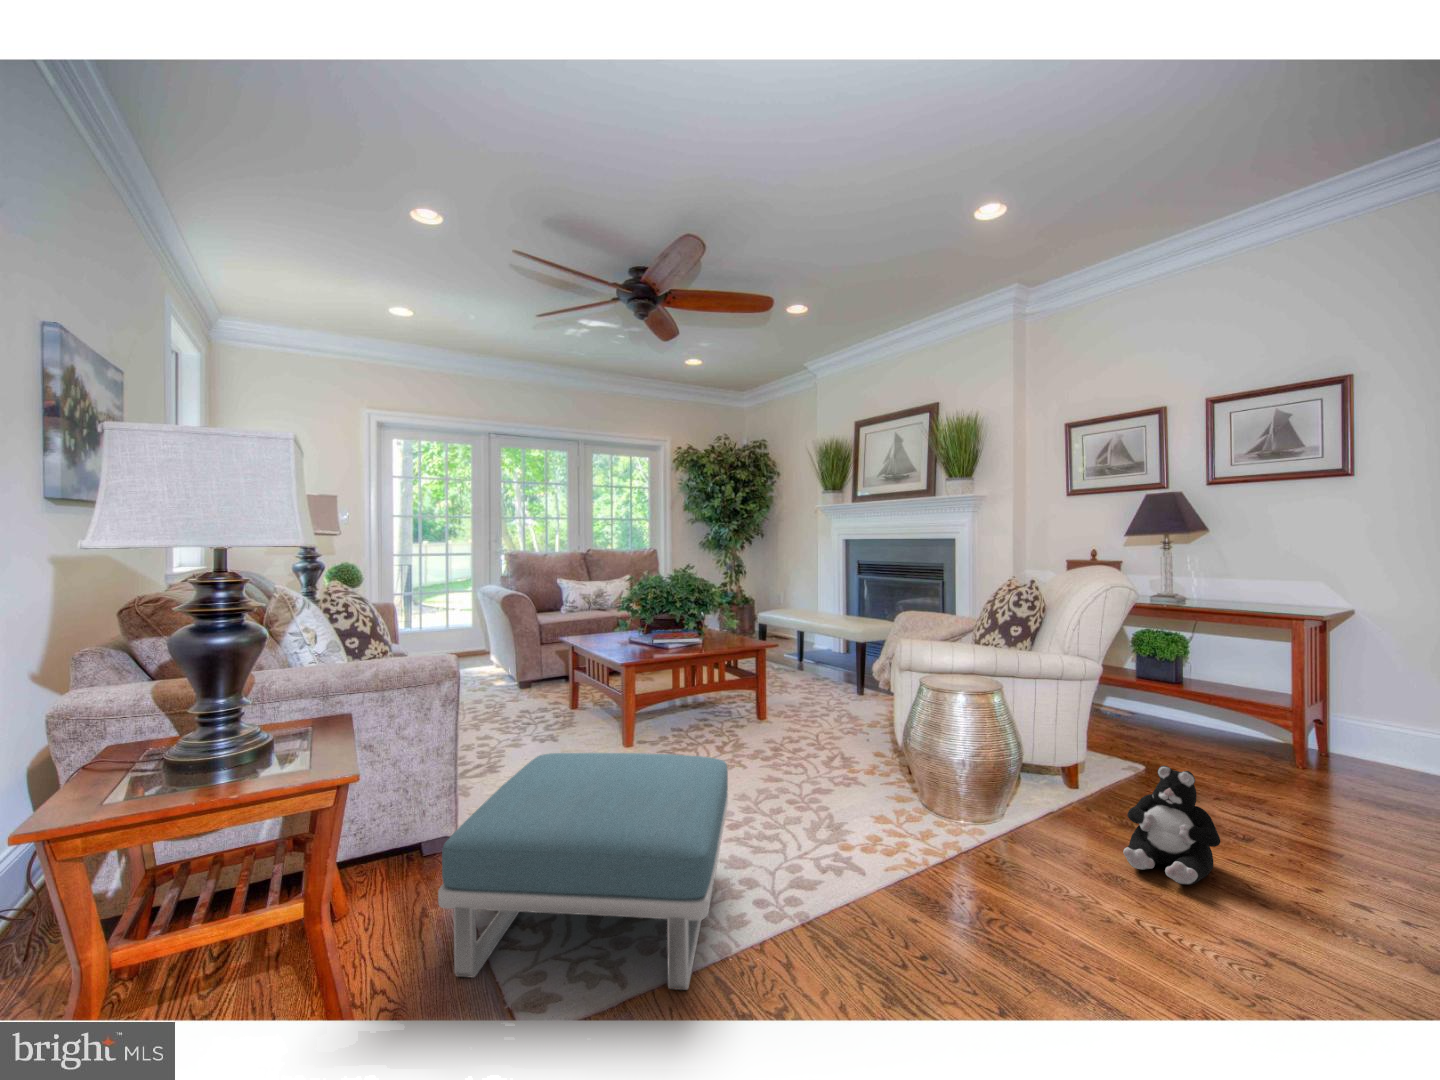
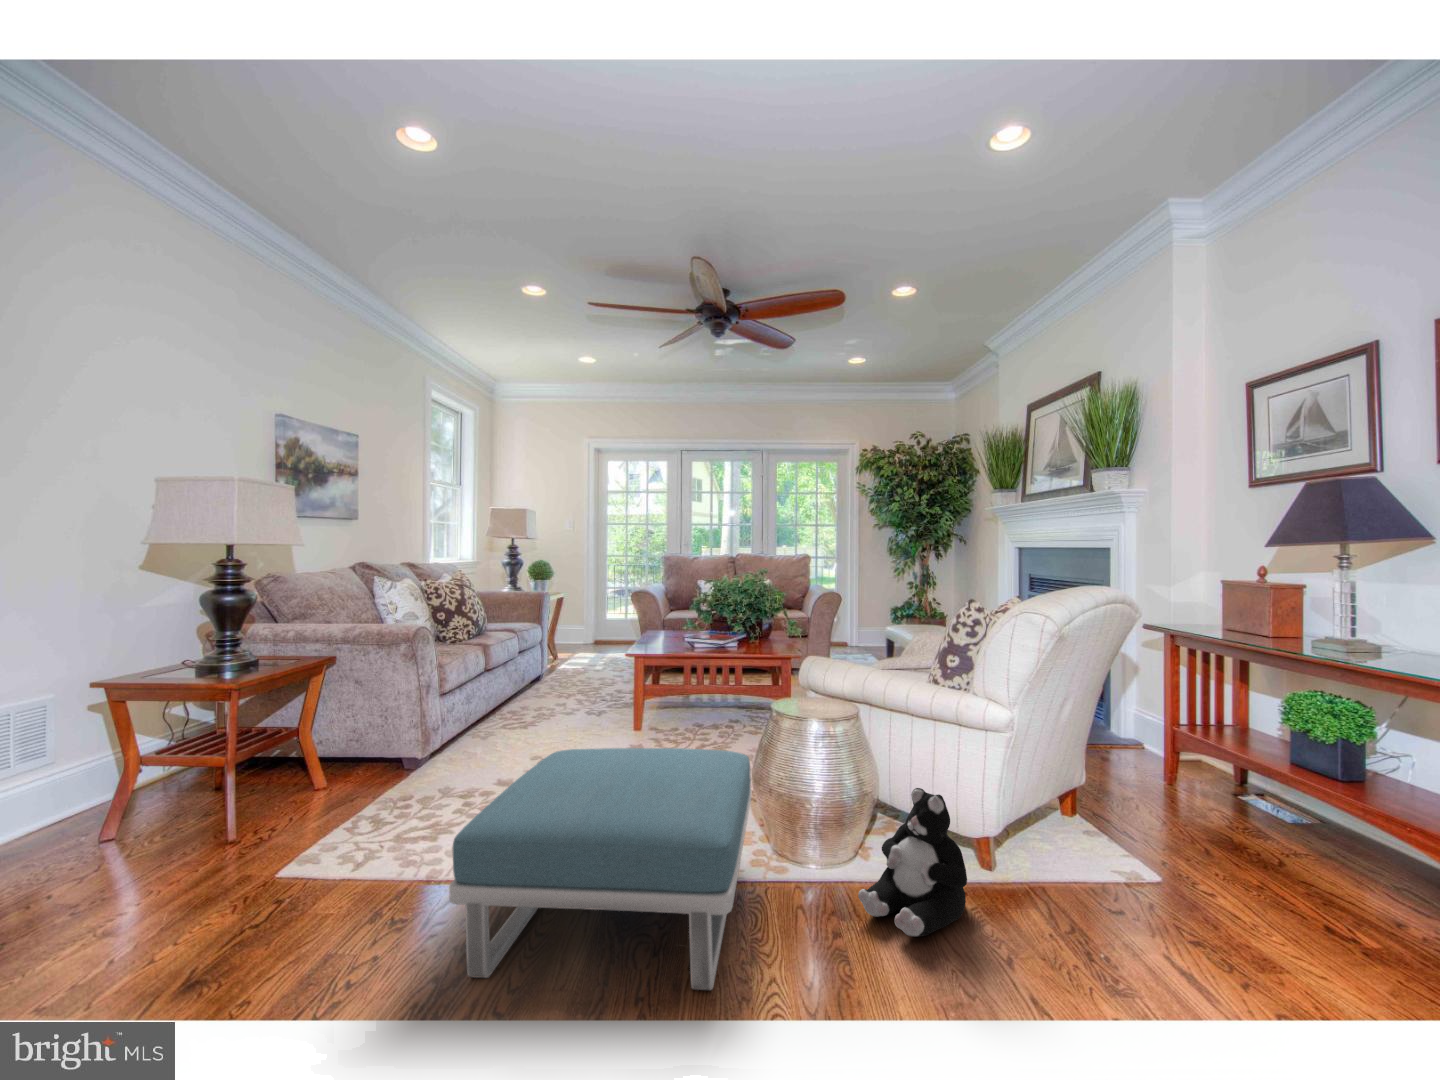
plush toy: present [1123,766,1220,884] -> present [858,788,967,937]

